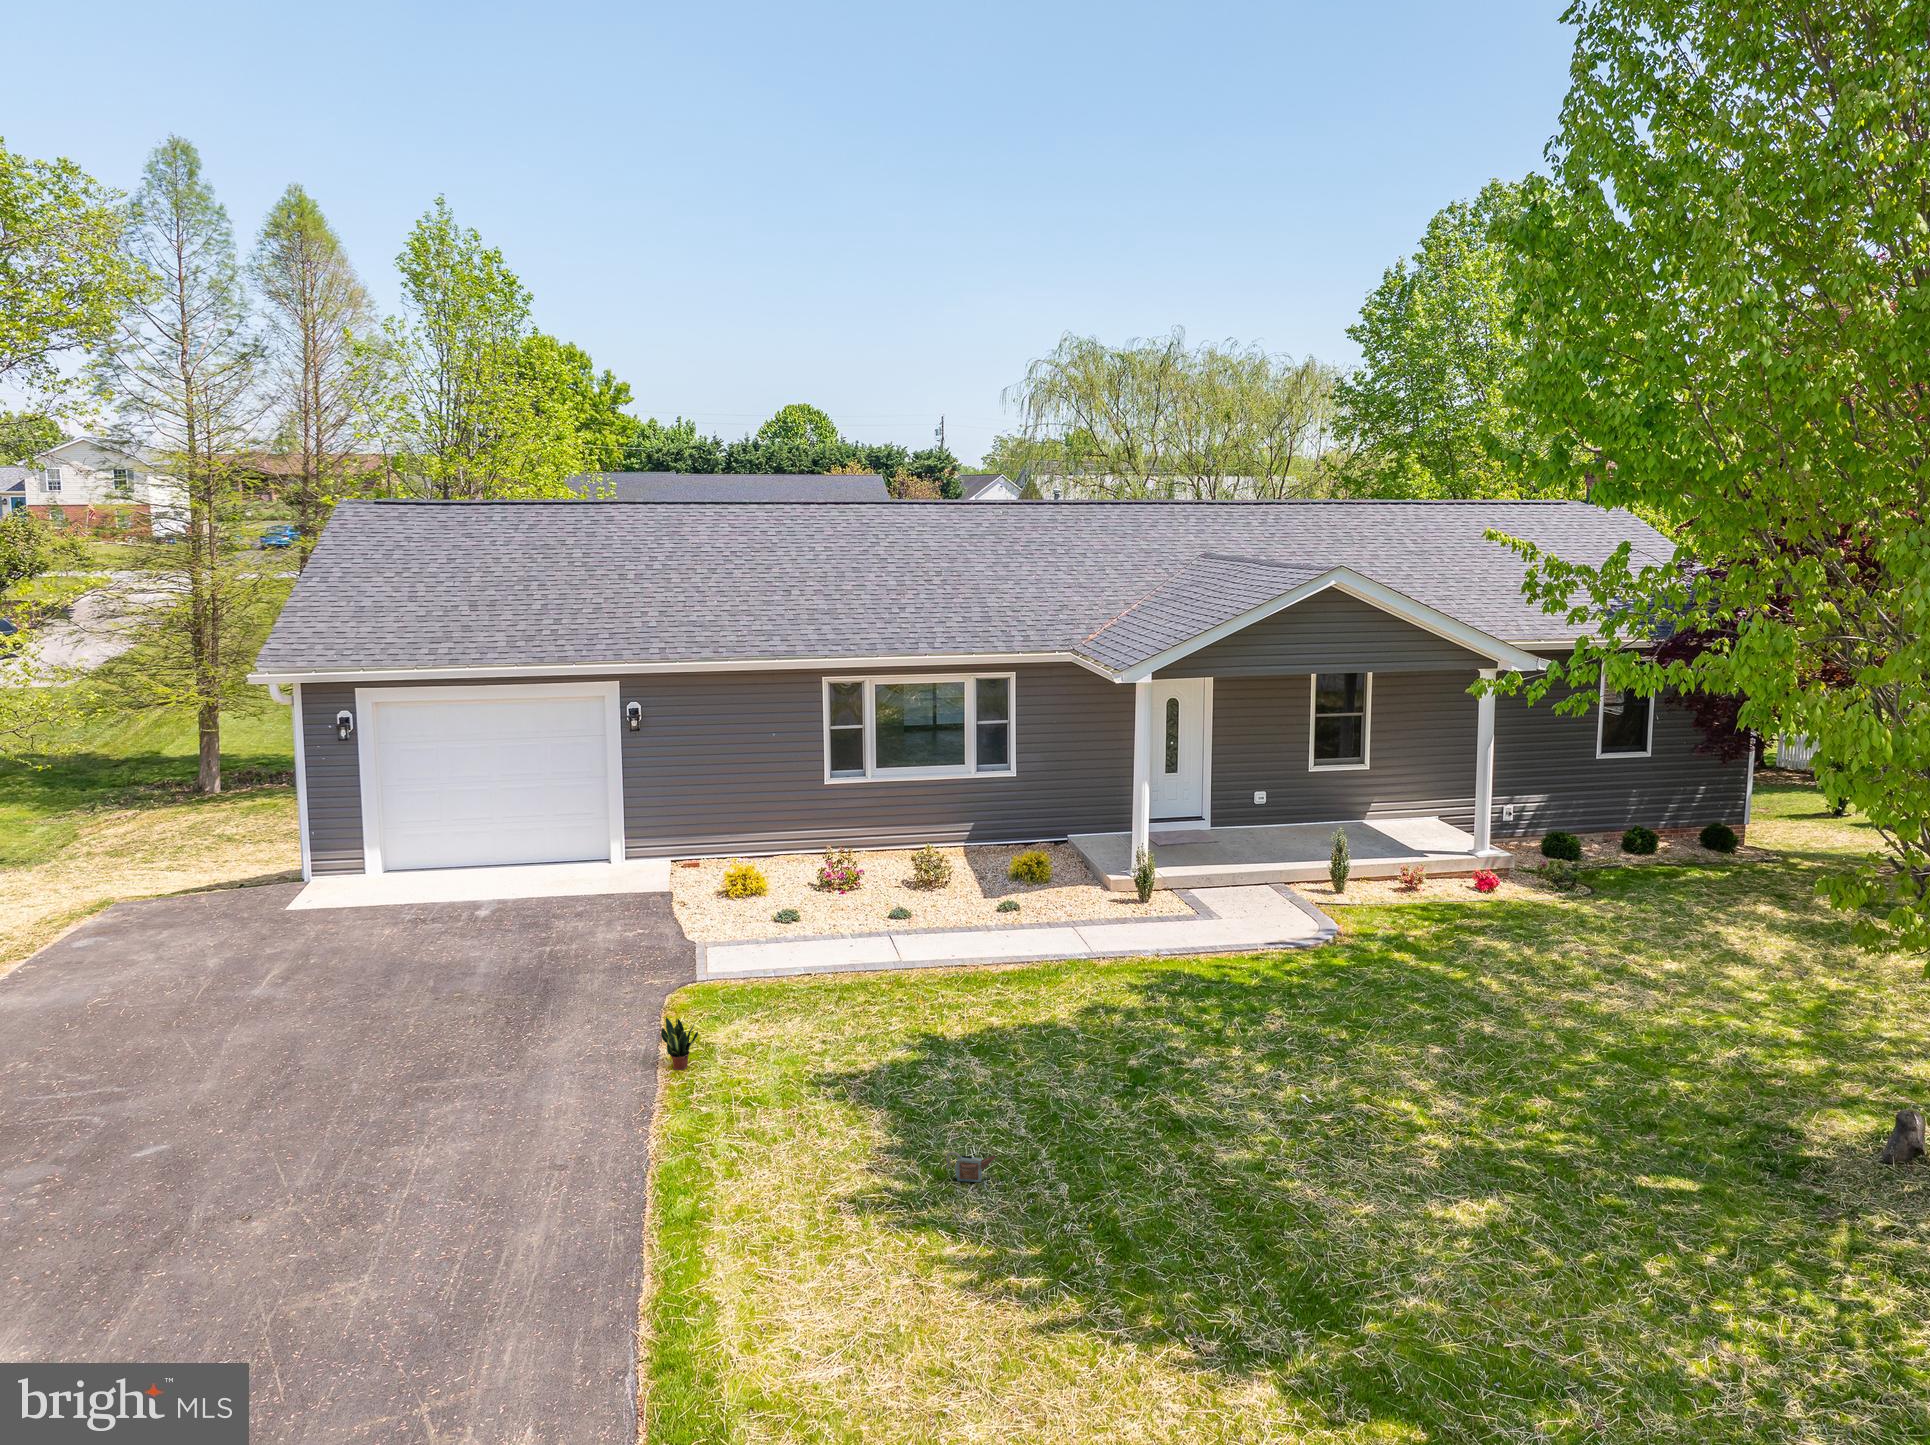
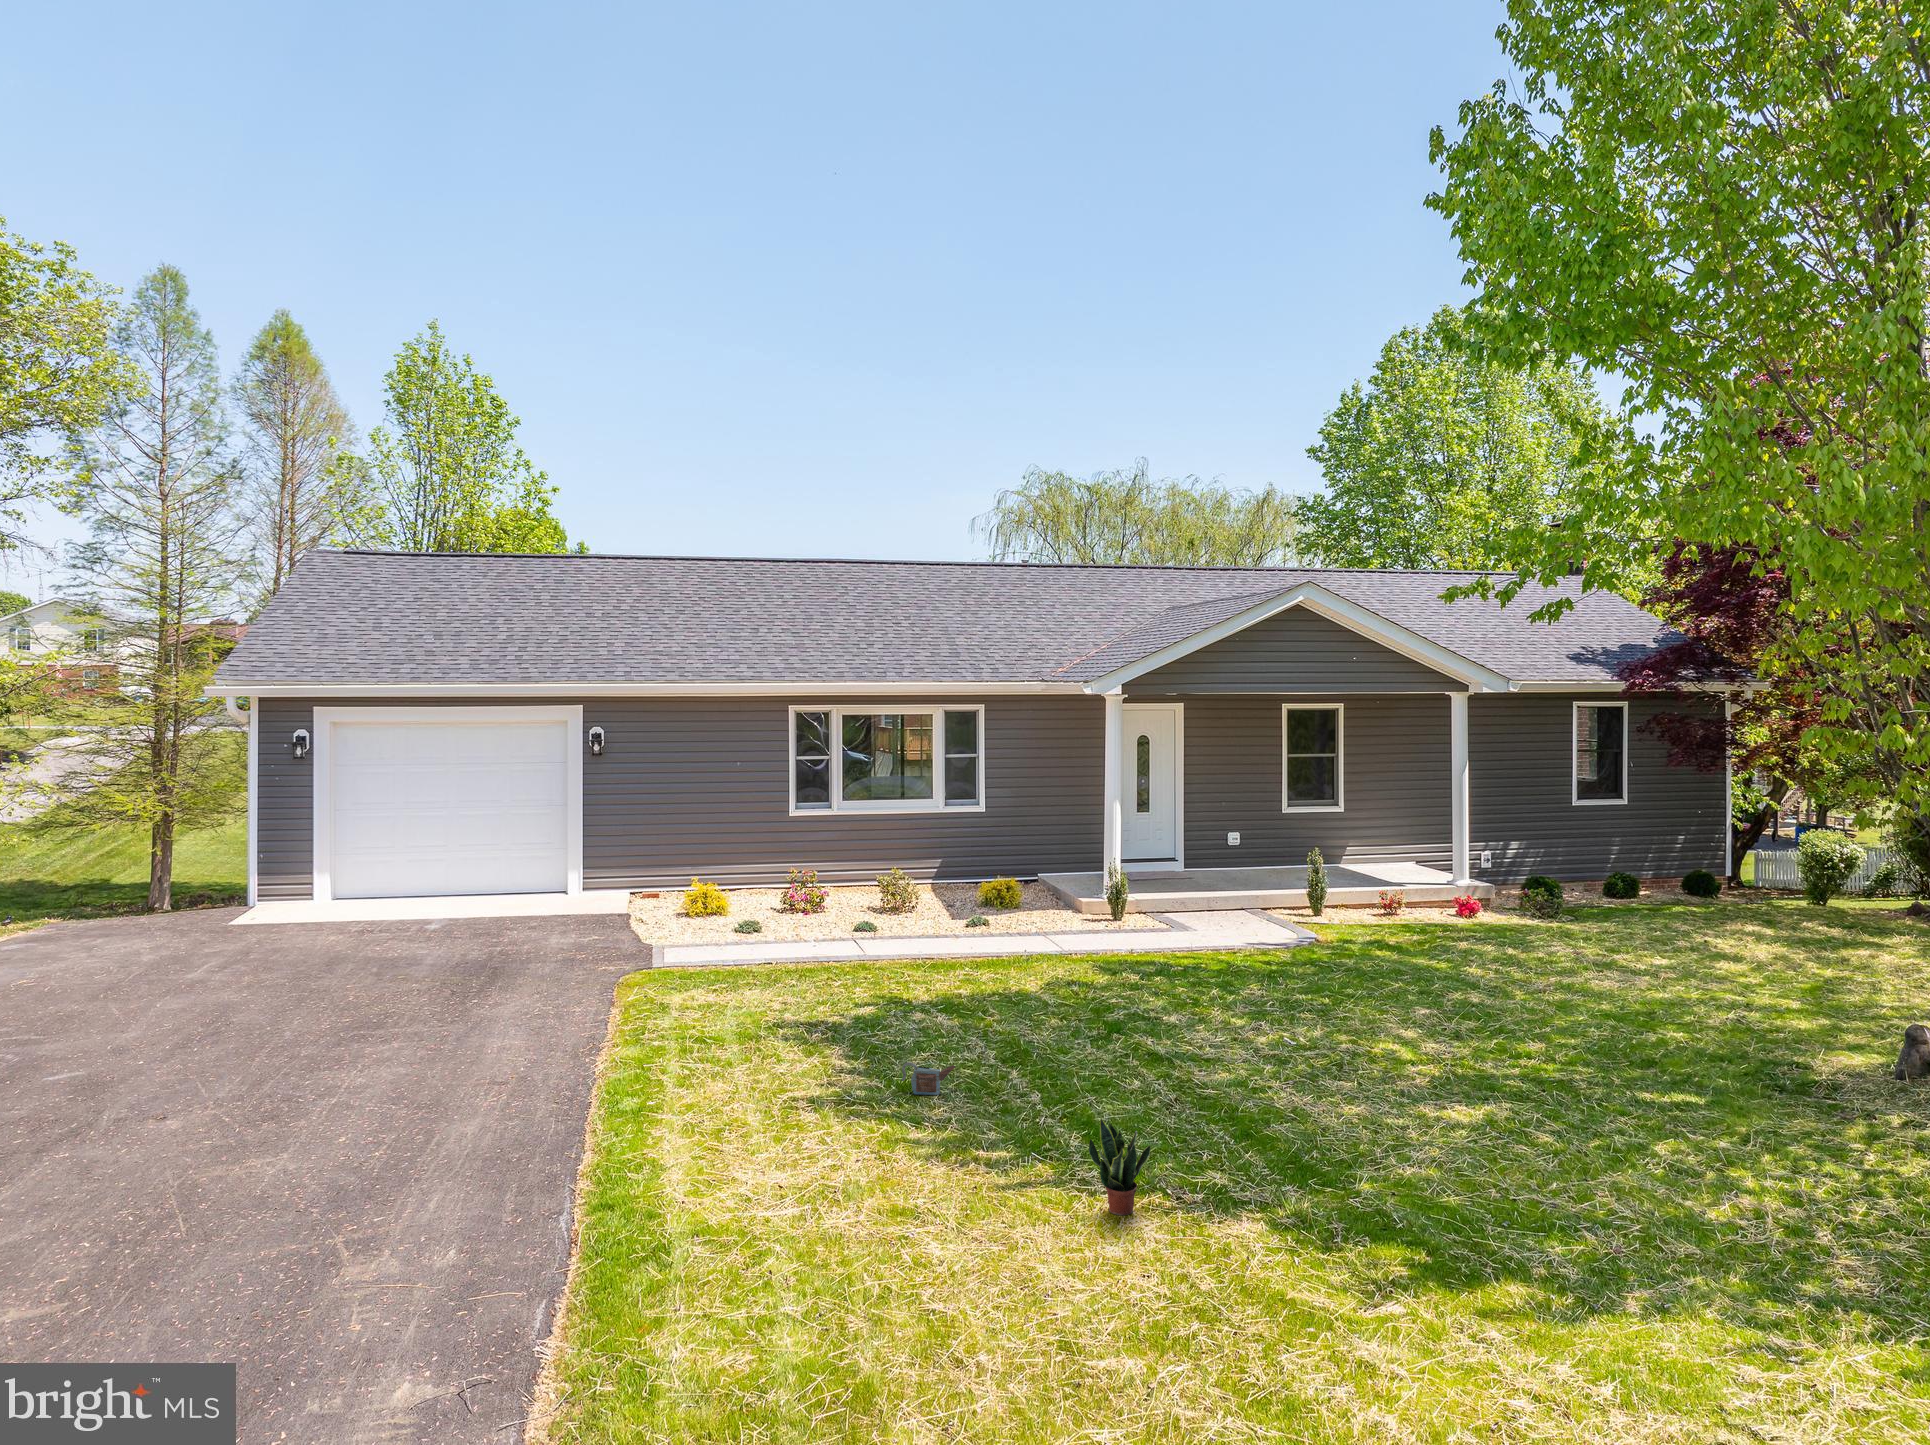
potted plant: present [661,1017,698,1070] -> present [1089,1119,1150,1215]

